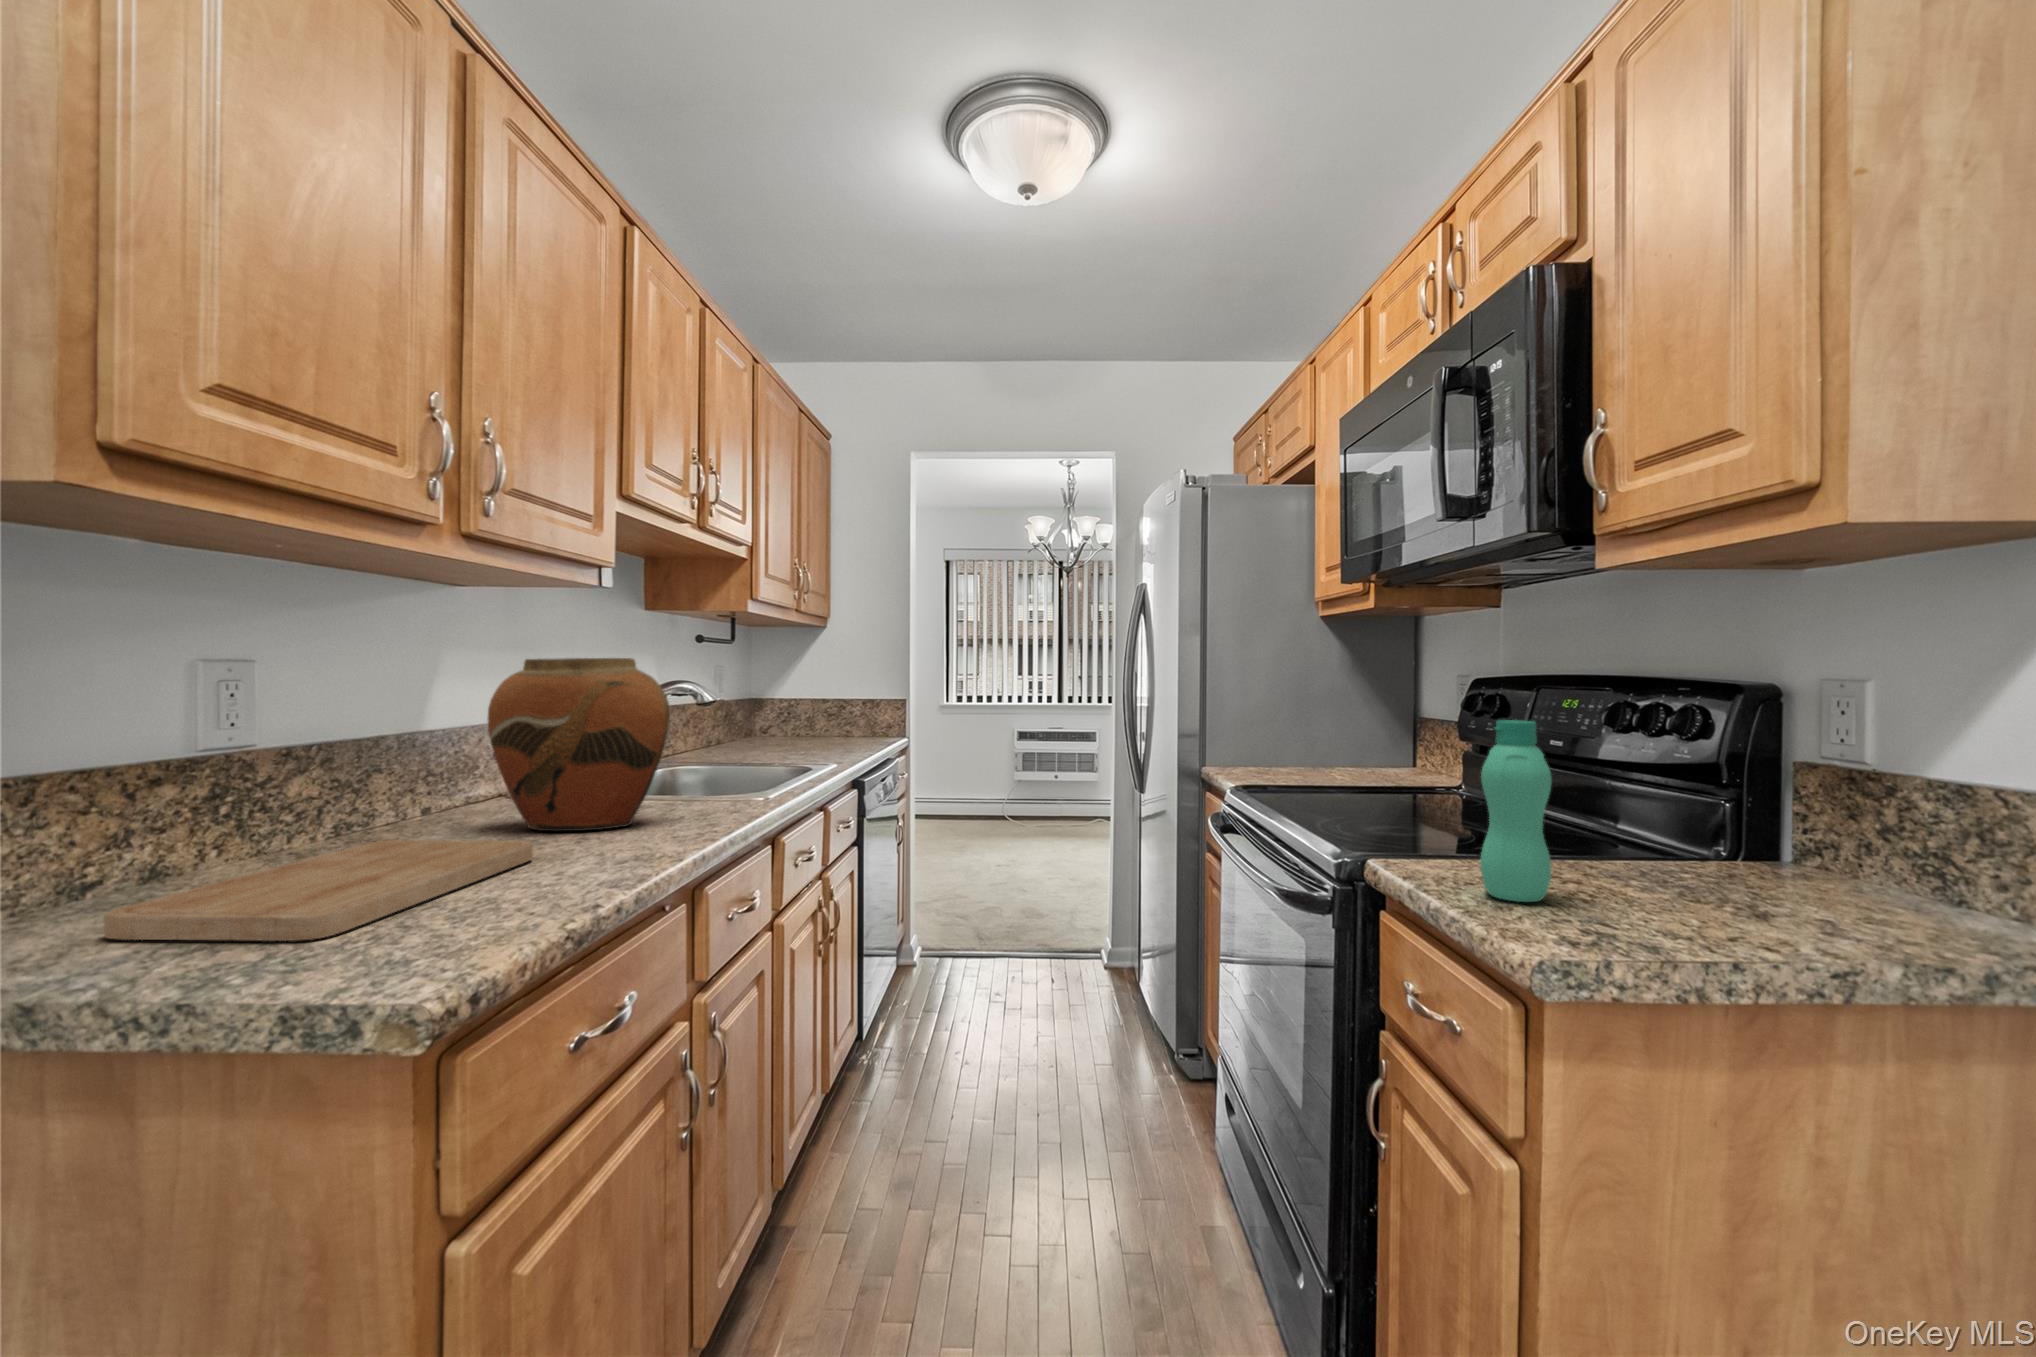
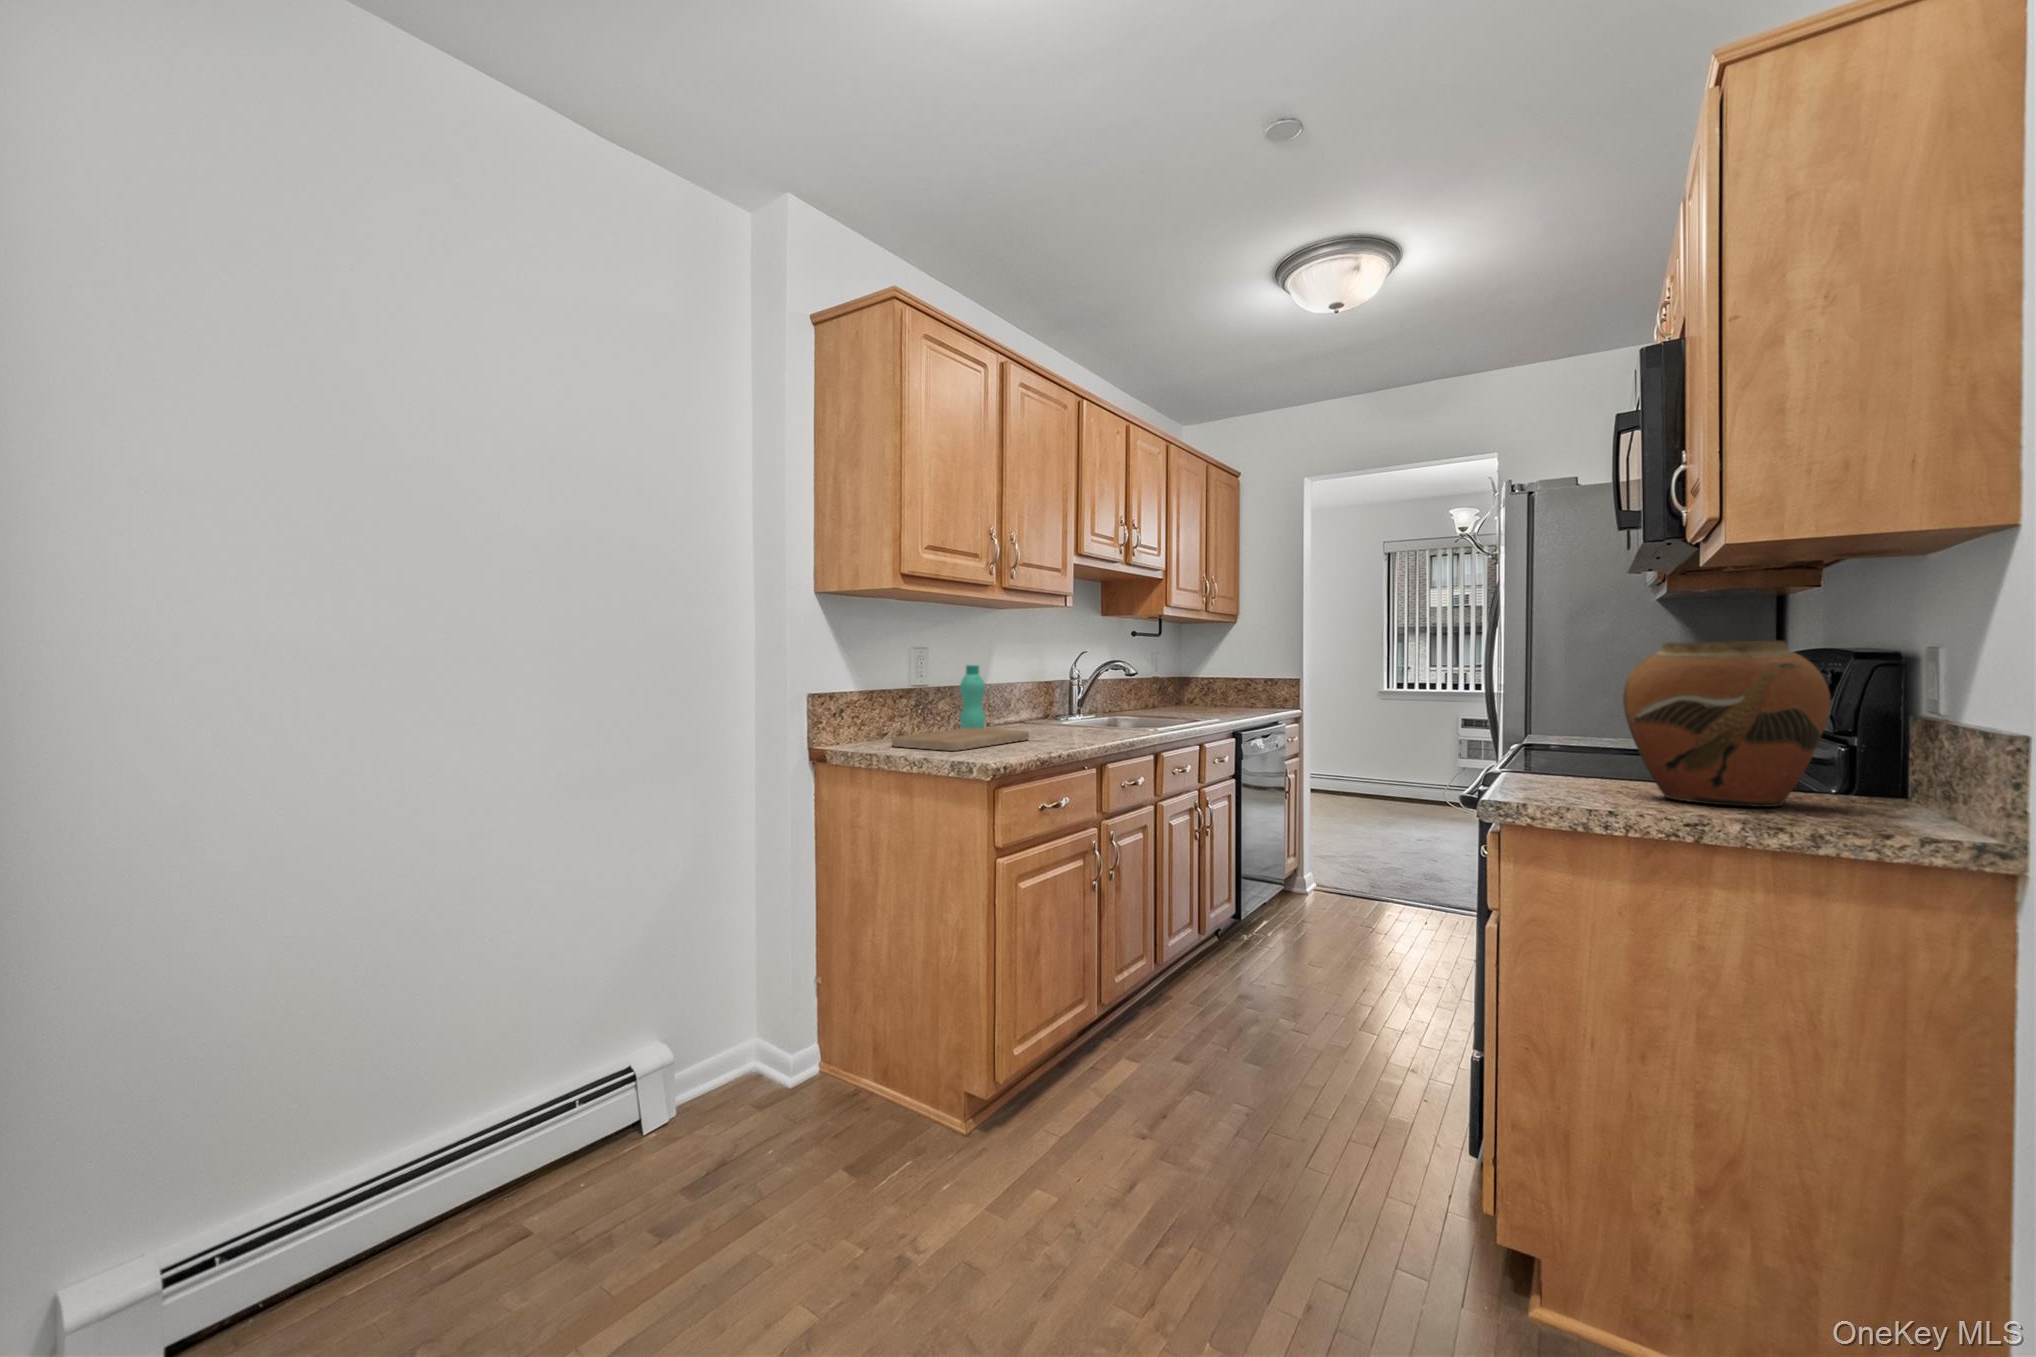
vase: present [488,658,670,831] -> present [1623,641,1831,807]
bottle: present [1480,720,1552,902] -> present [960,665,985,729]

